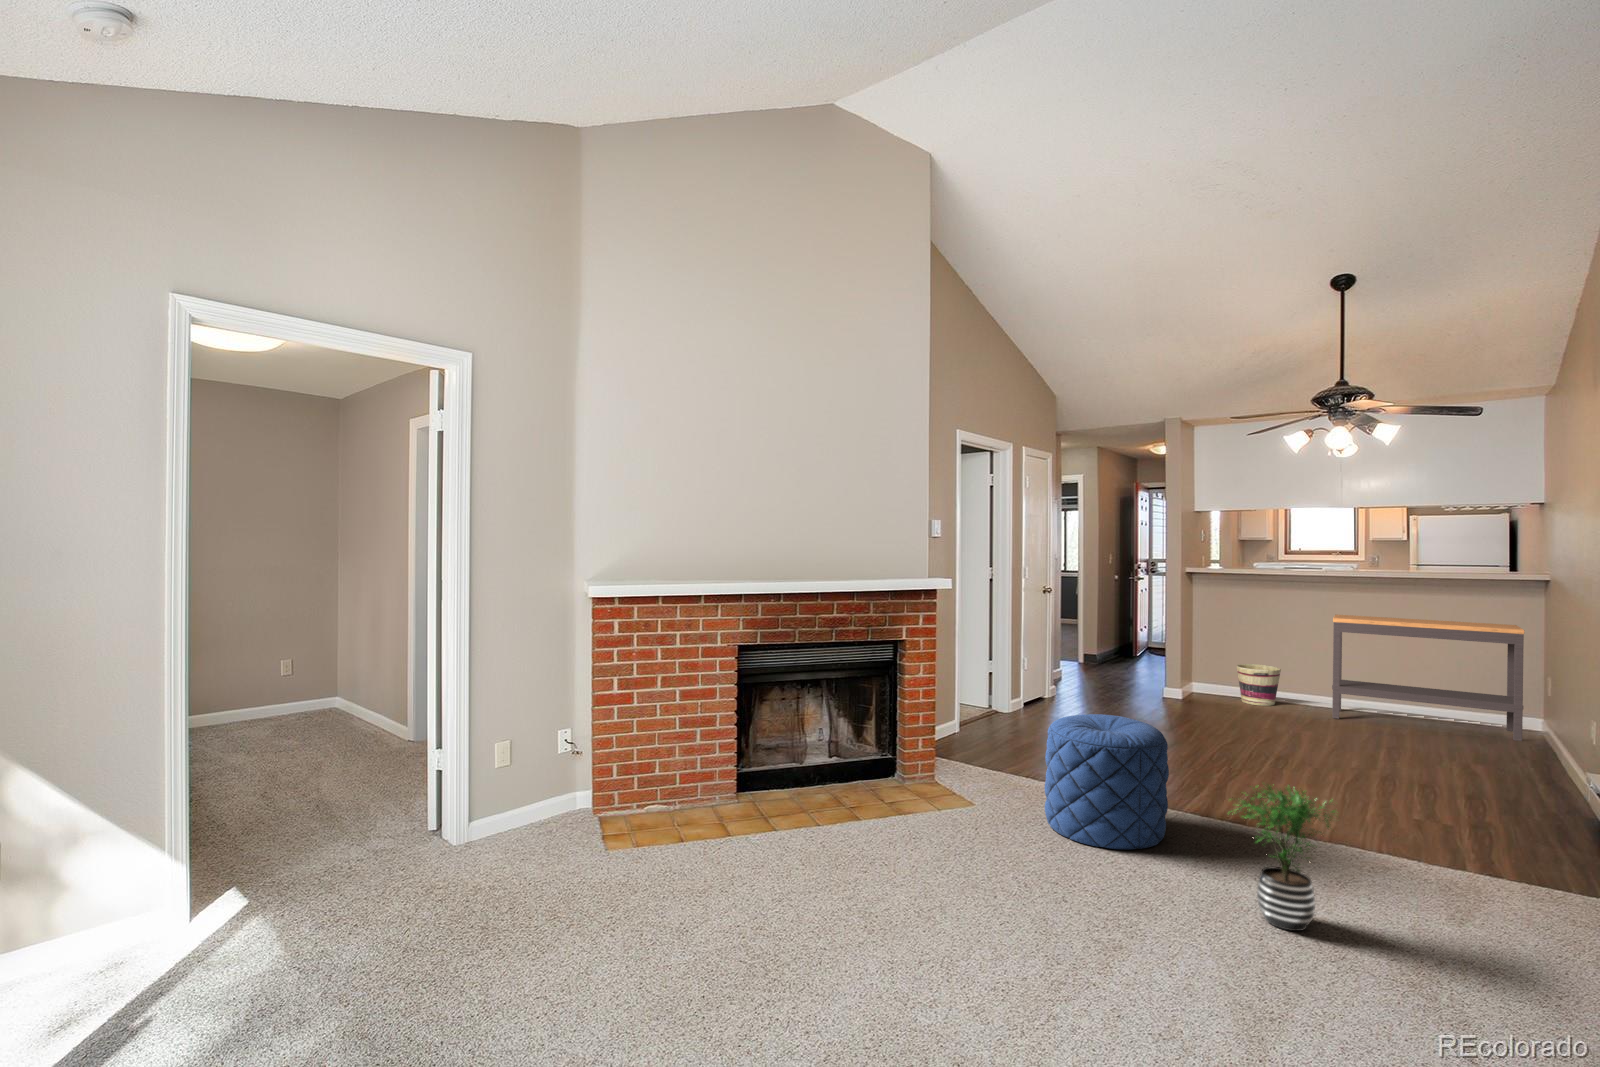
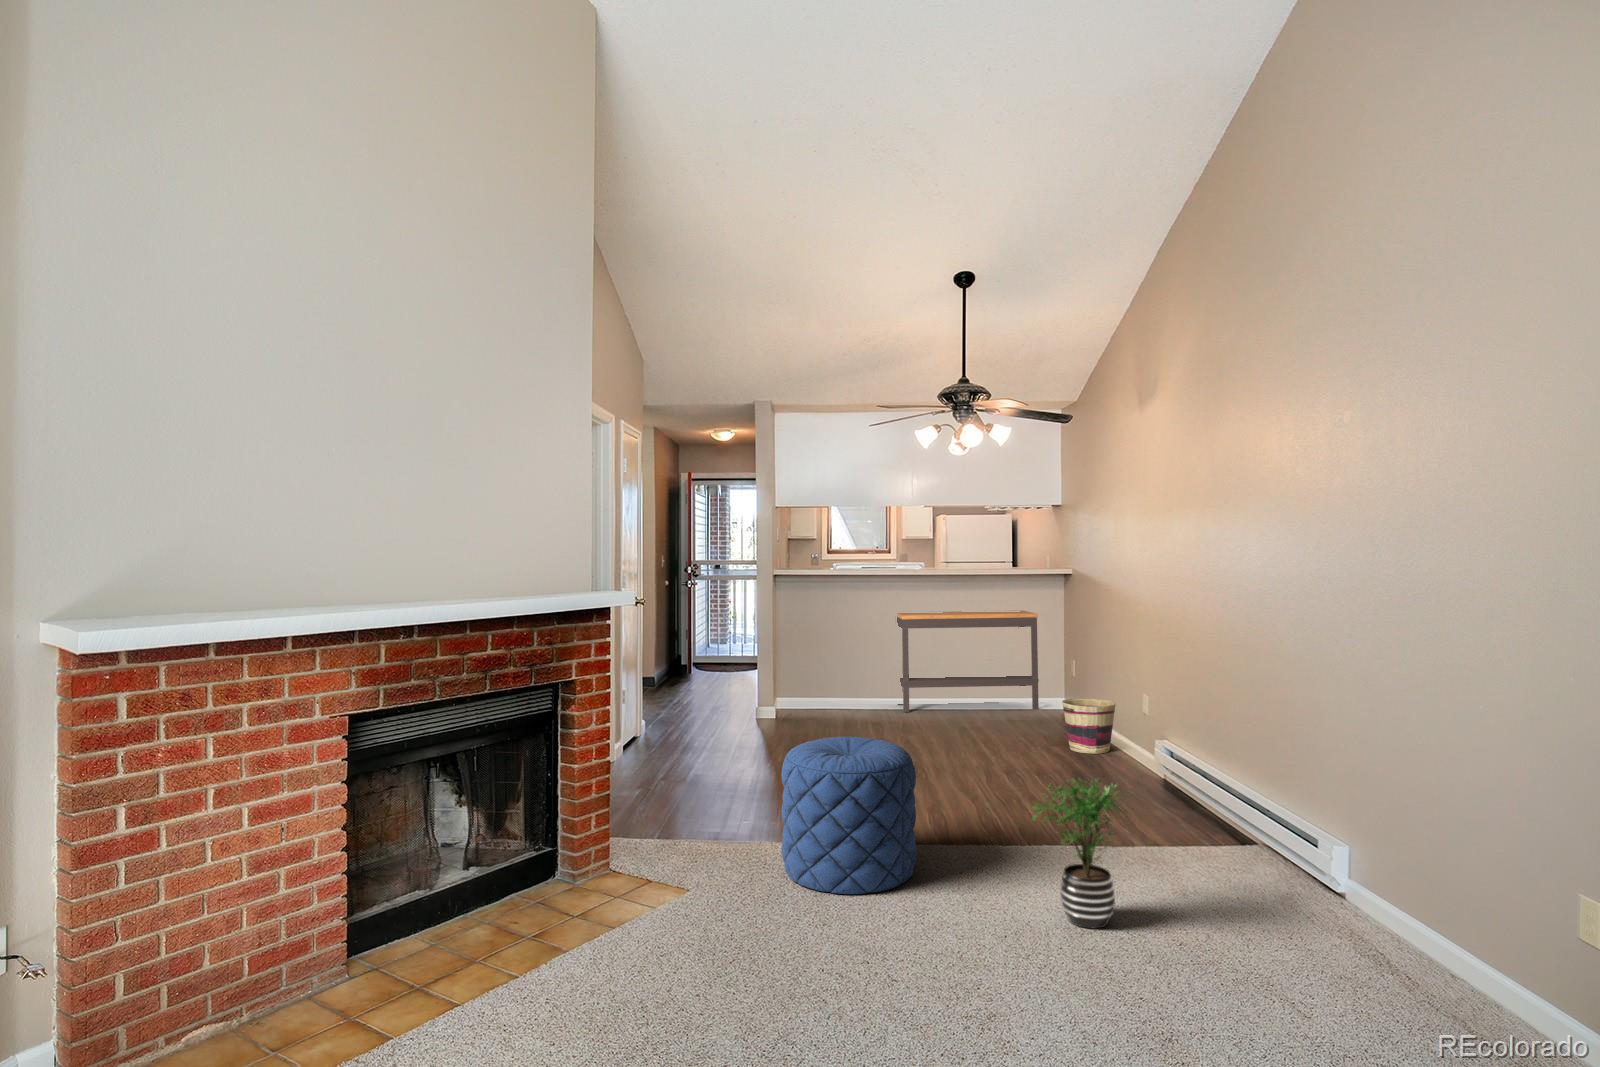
basket: present [1237,664,1281,706] -> present [1062,698,1116,754]

